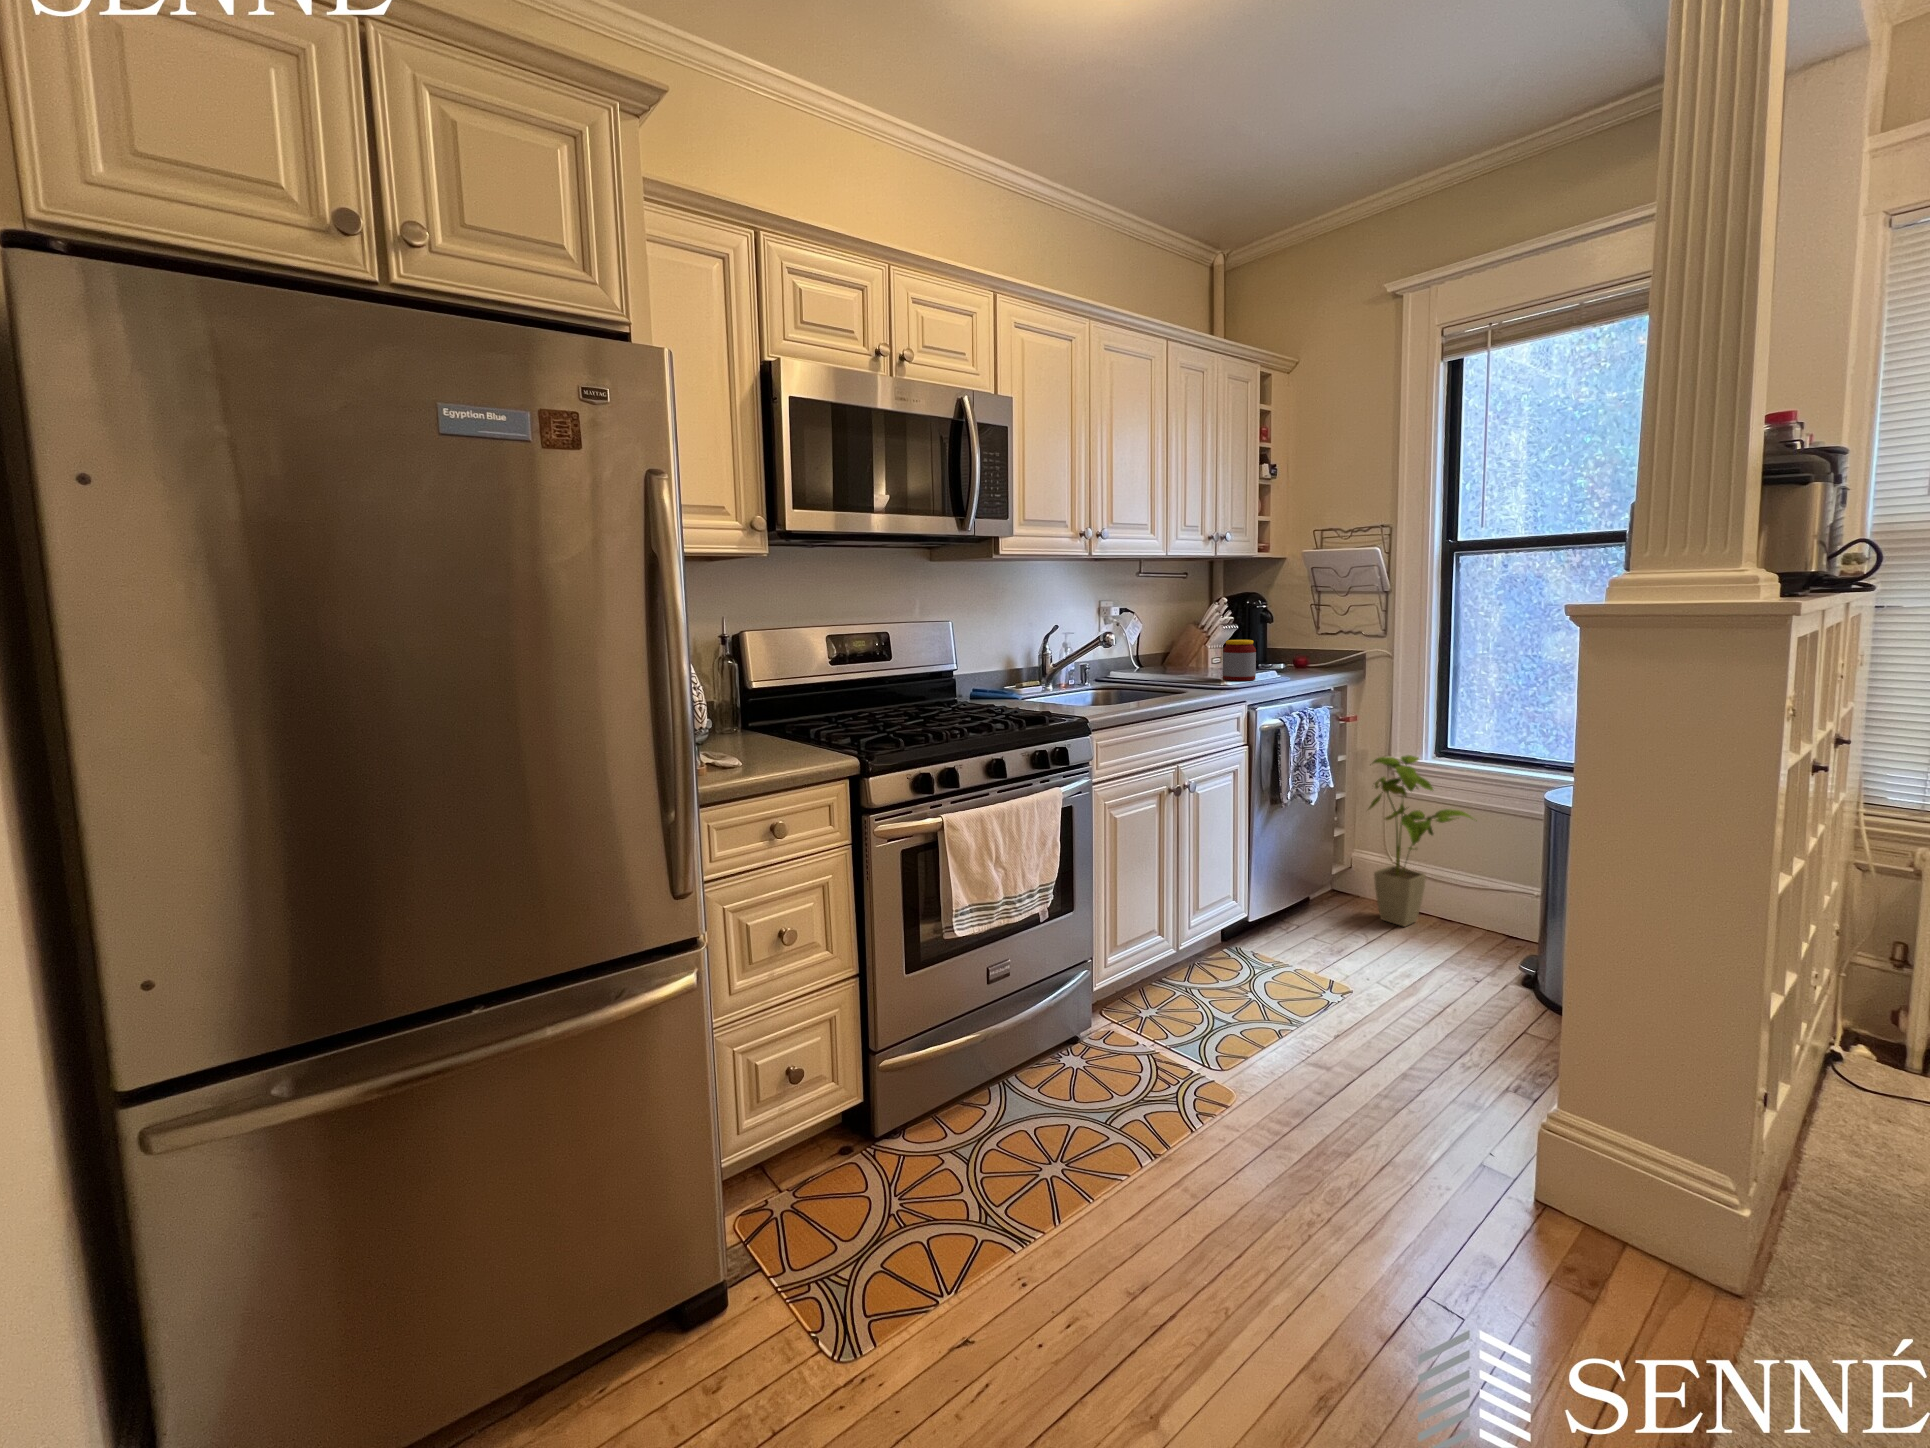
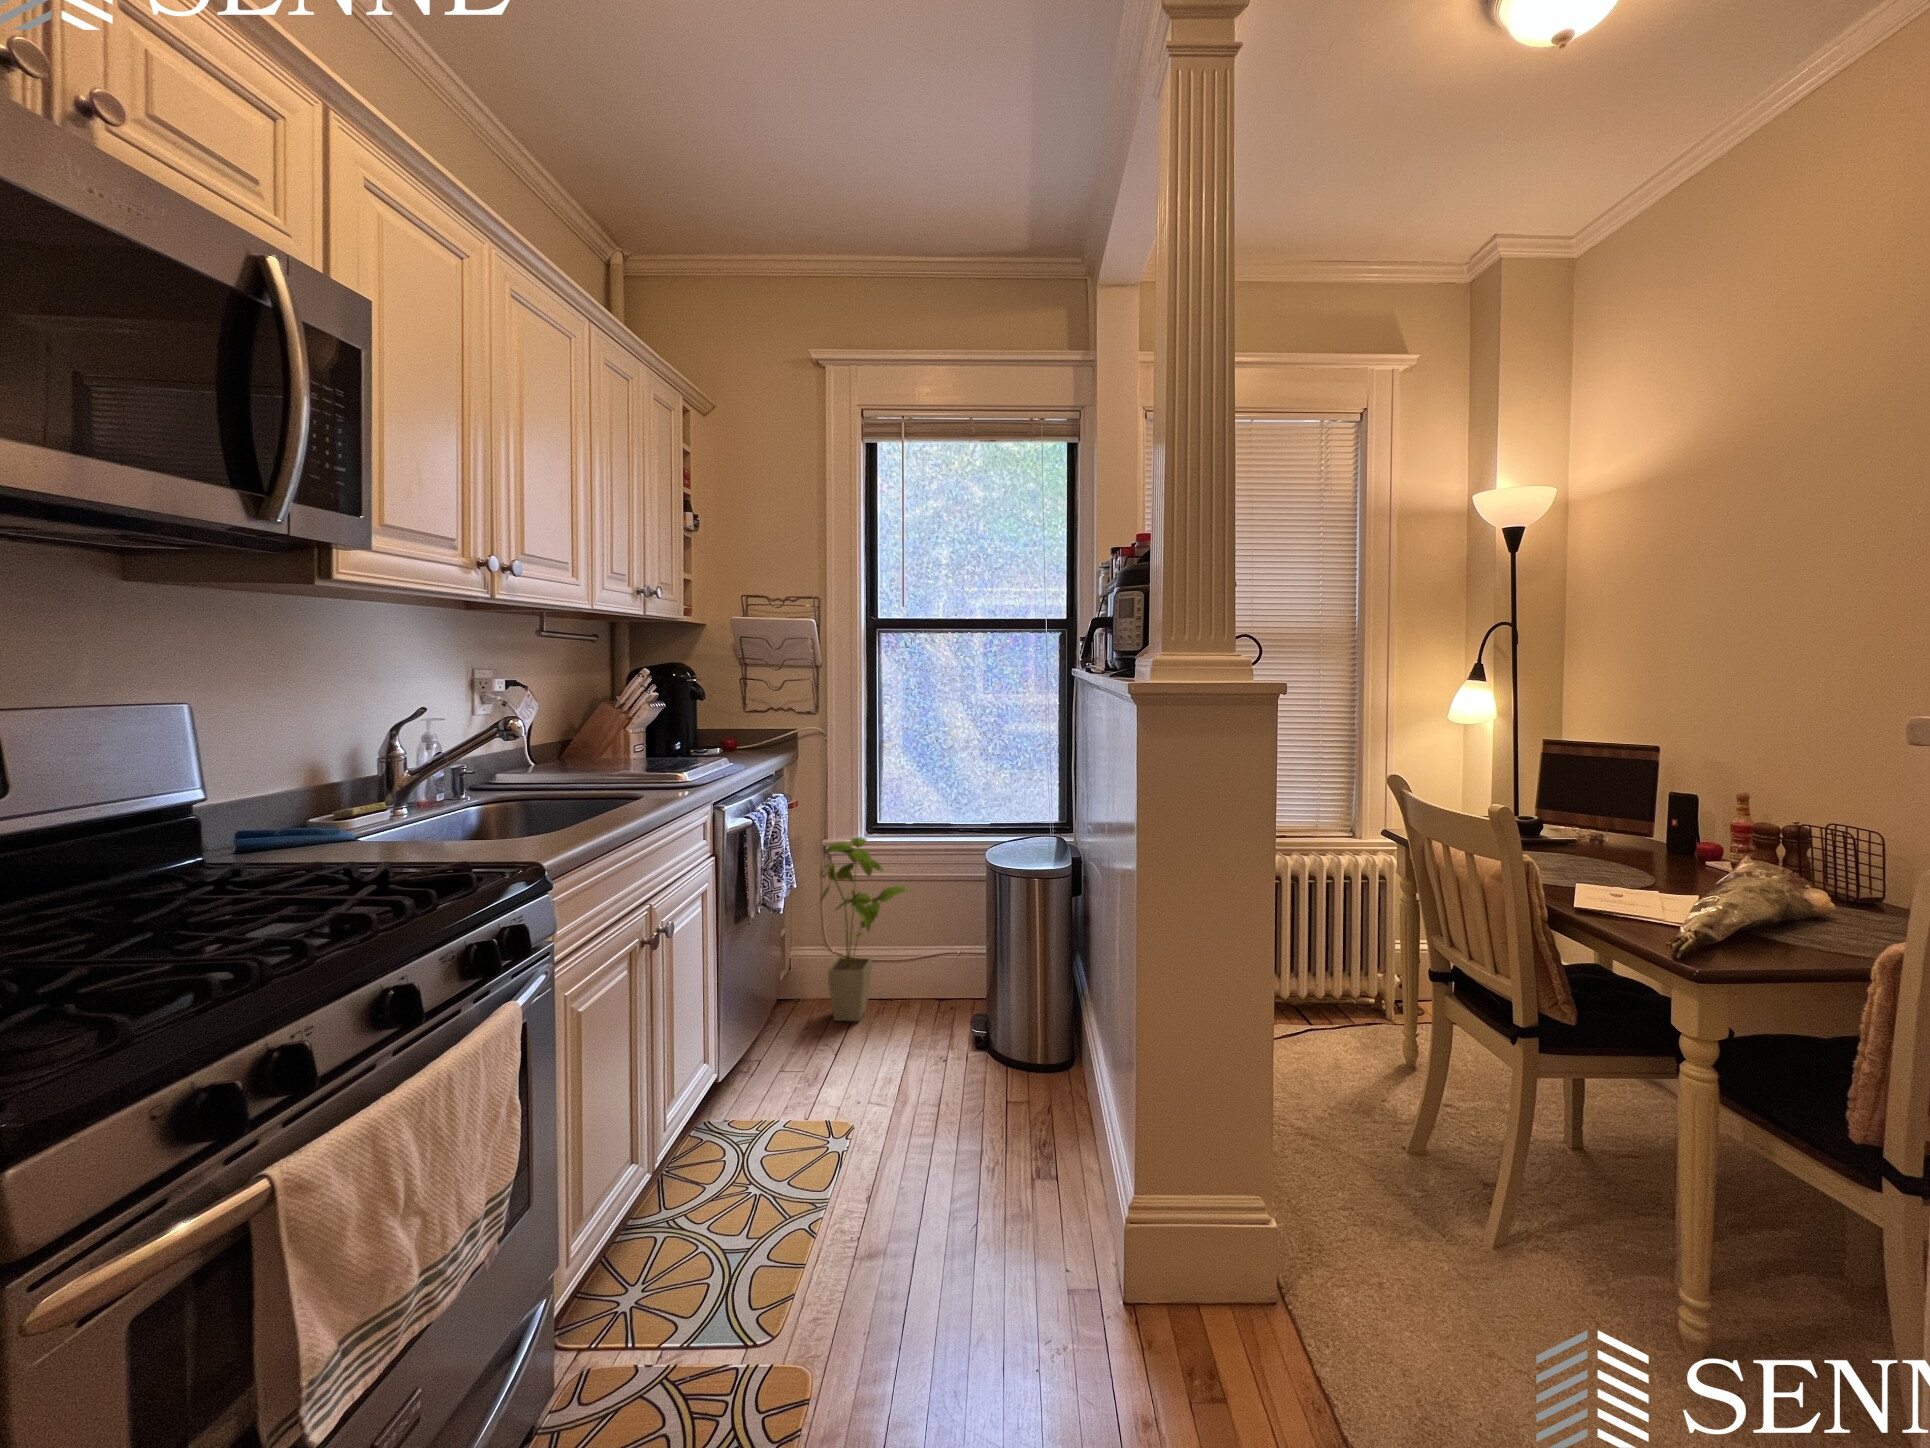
jar: present [1223,640,1256,681] -> none [668,721,710,774]

